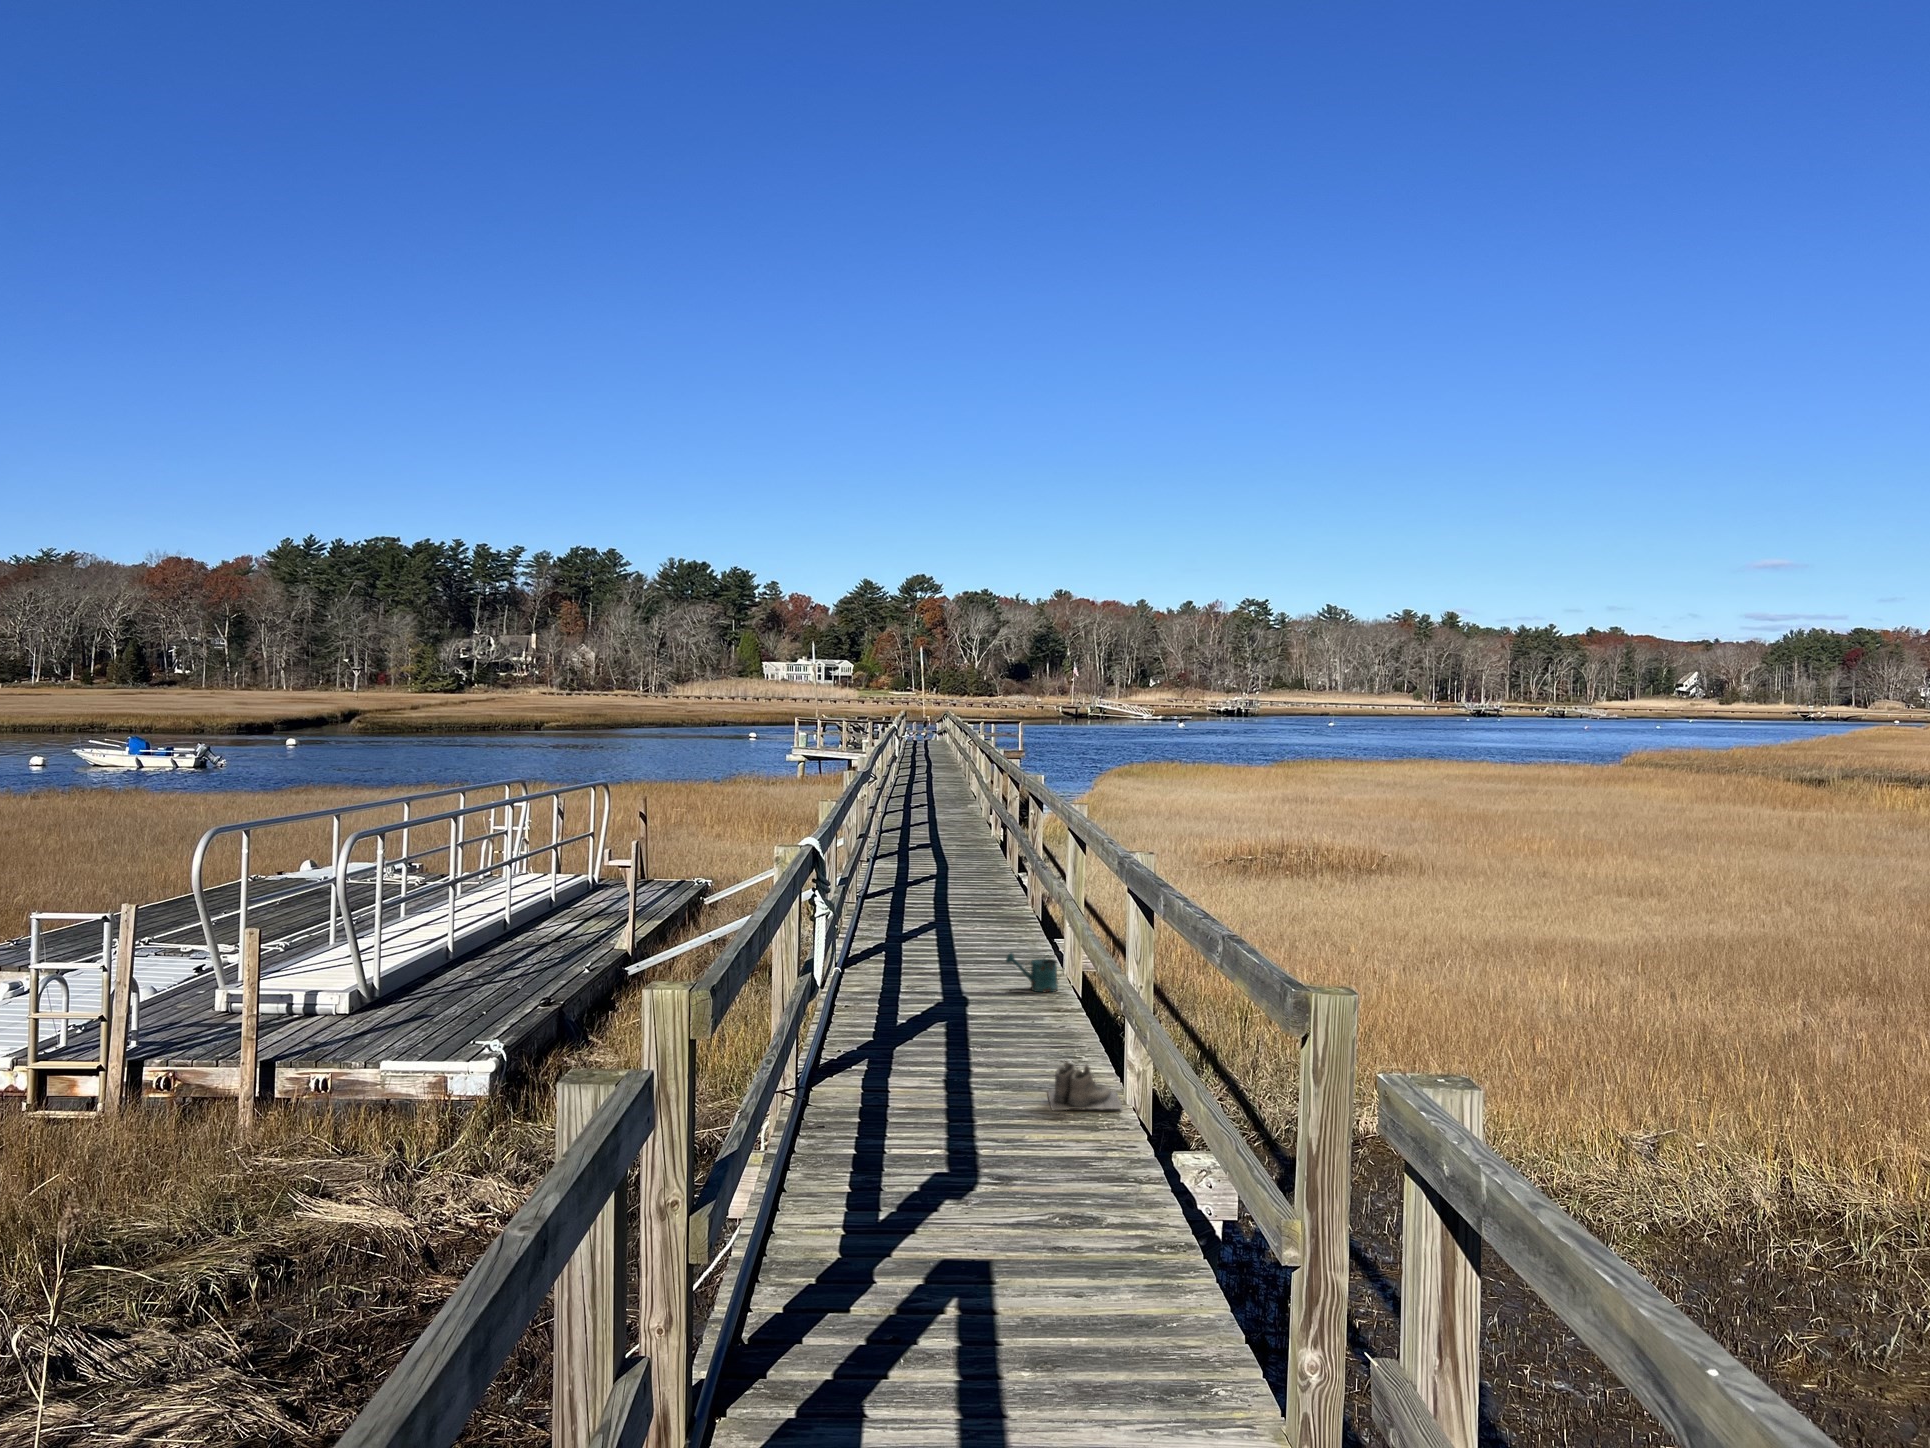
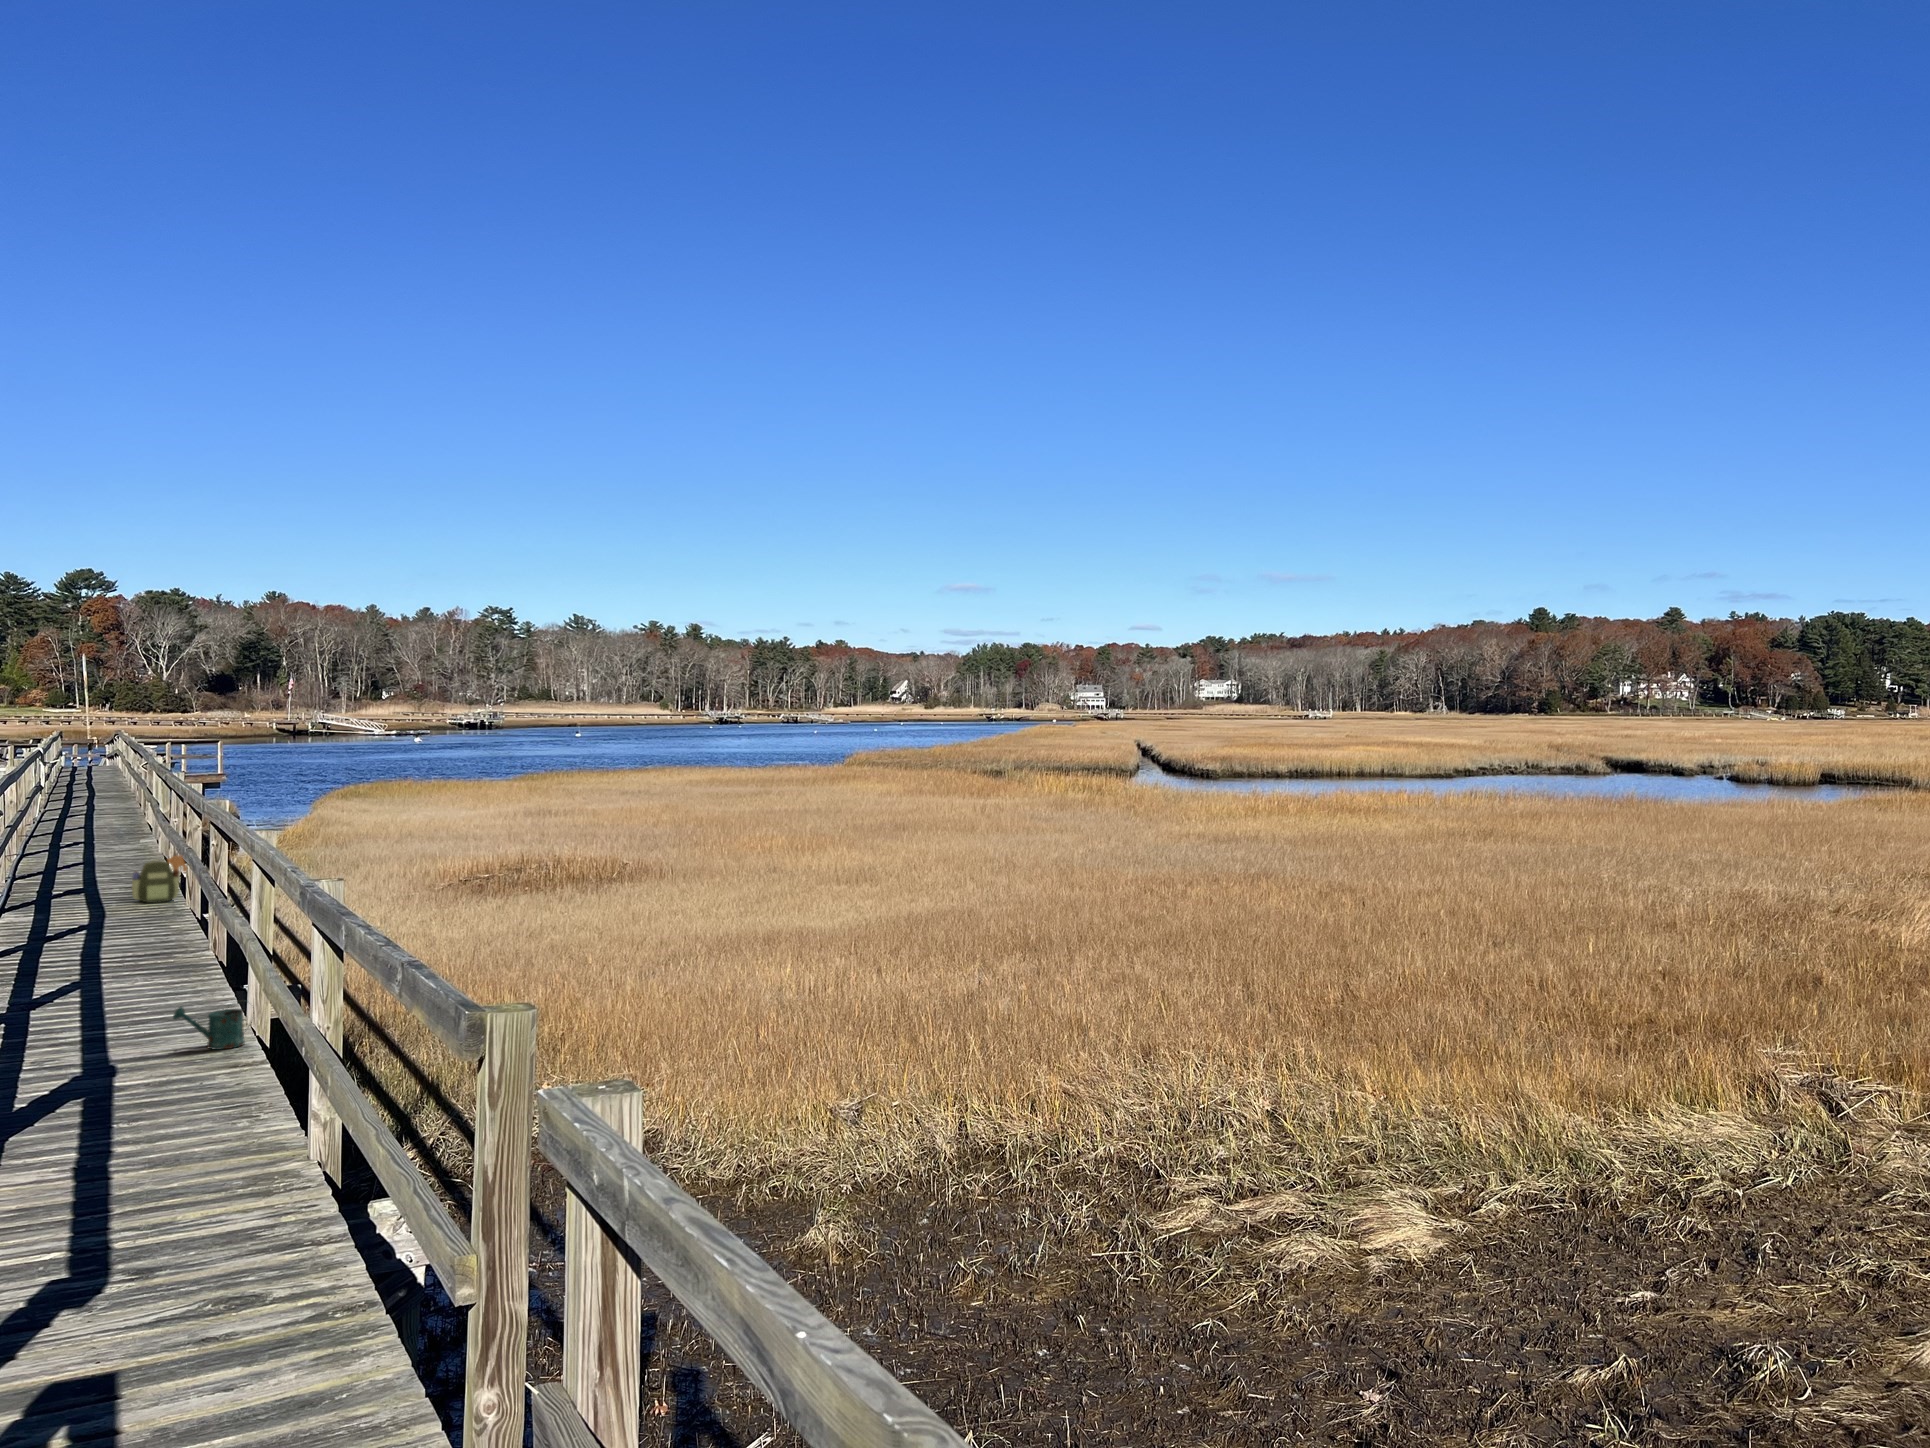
backpack: none [965,828,1004,865] -> present [132,855,187,903]
boots: present [1048,1061,1122,1110] -> none [215,1125,311,1185]

